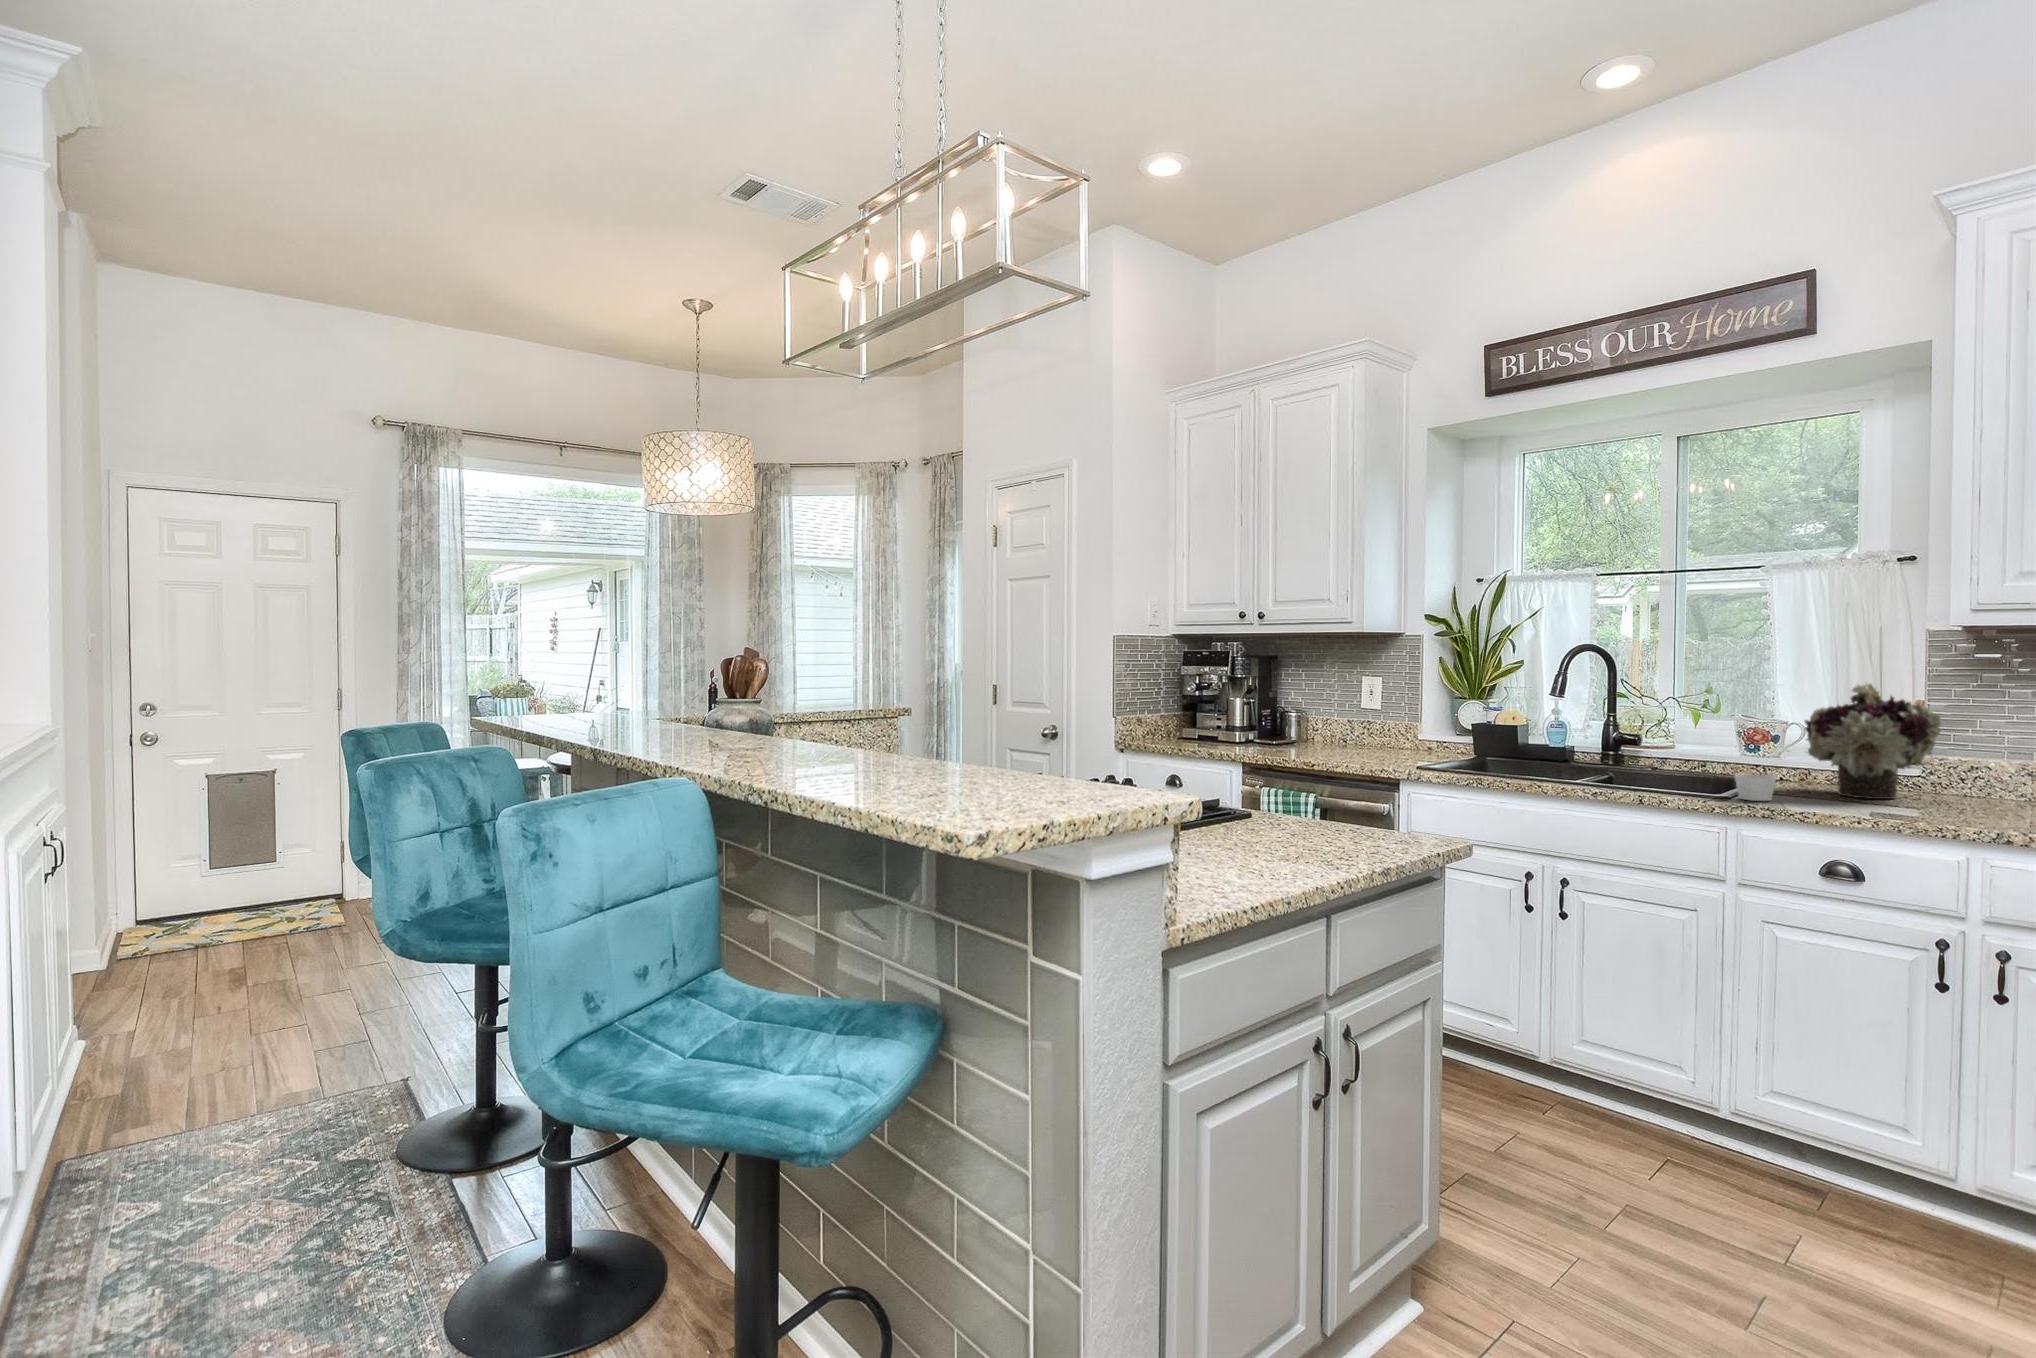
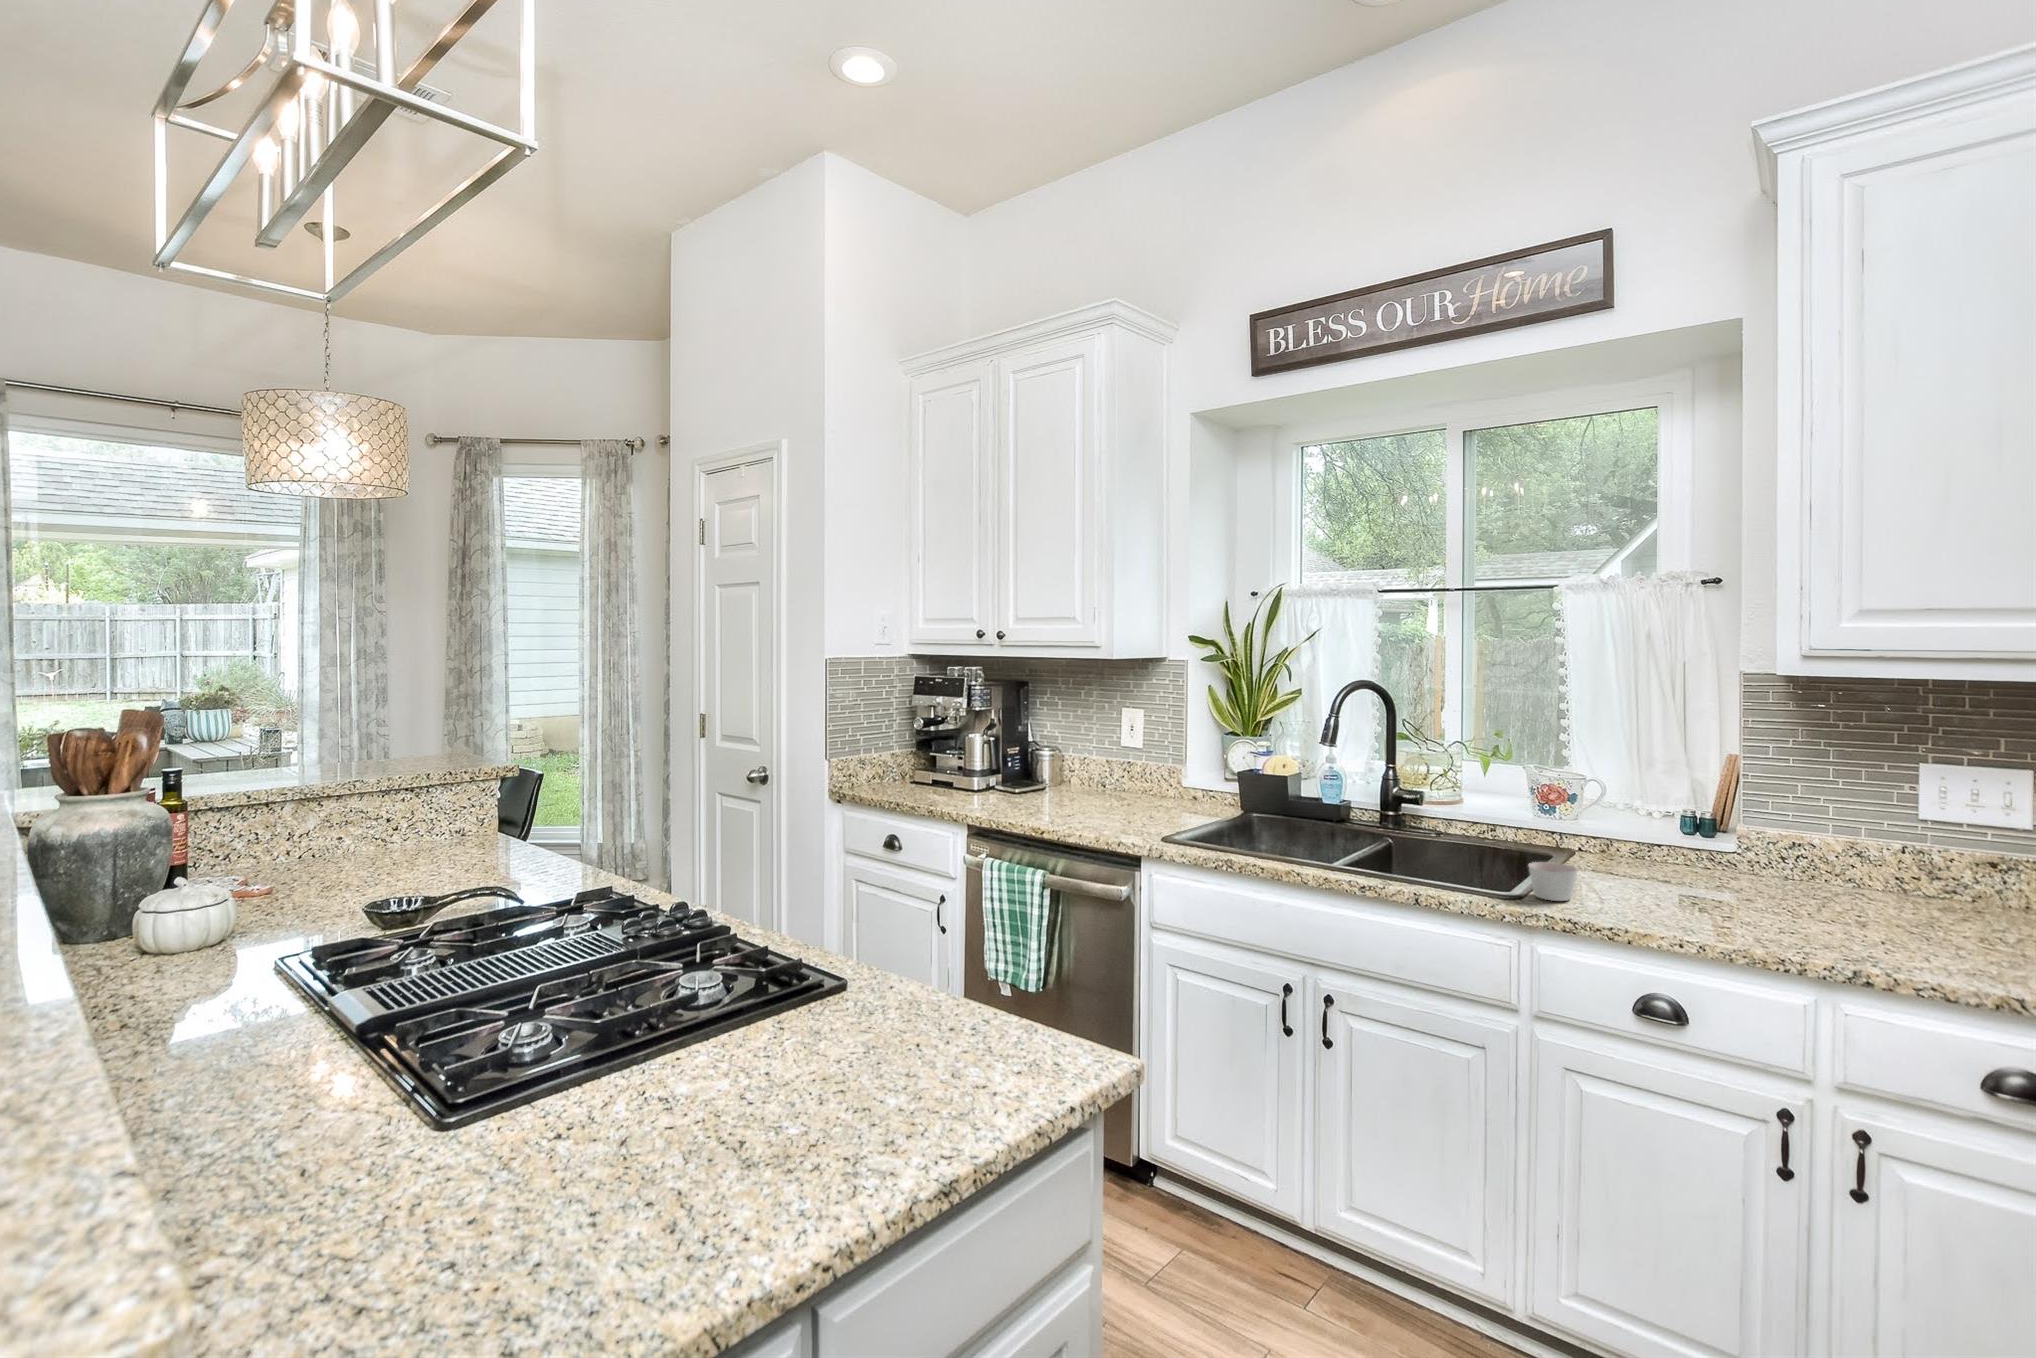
flower arrangement: present [1805,682,1941,799] -> none [1606,741,1767,891]

